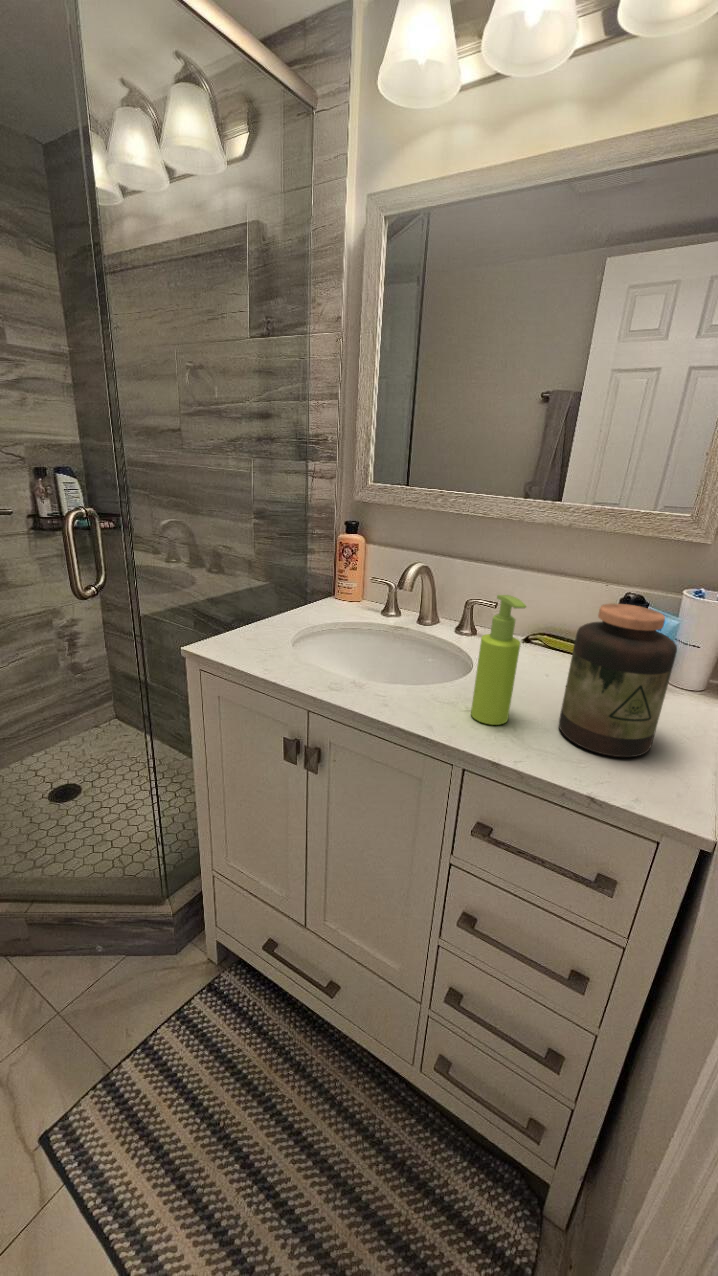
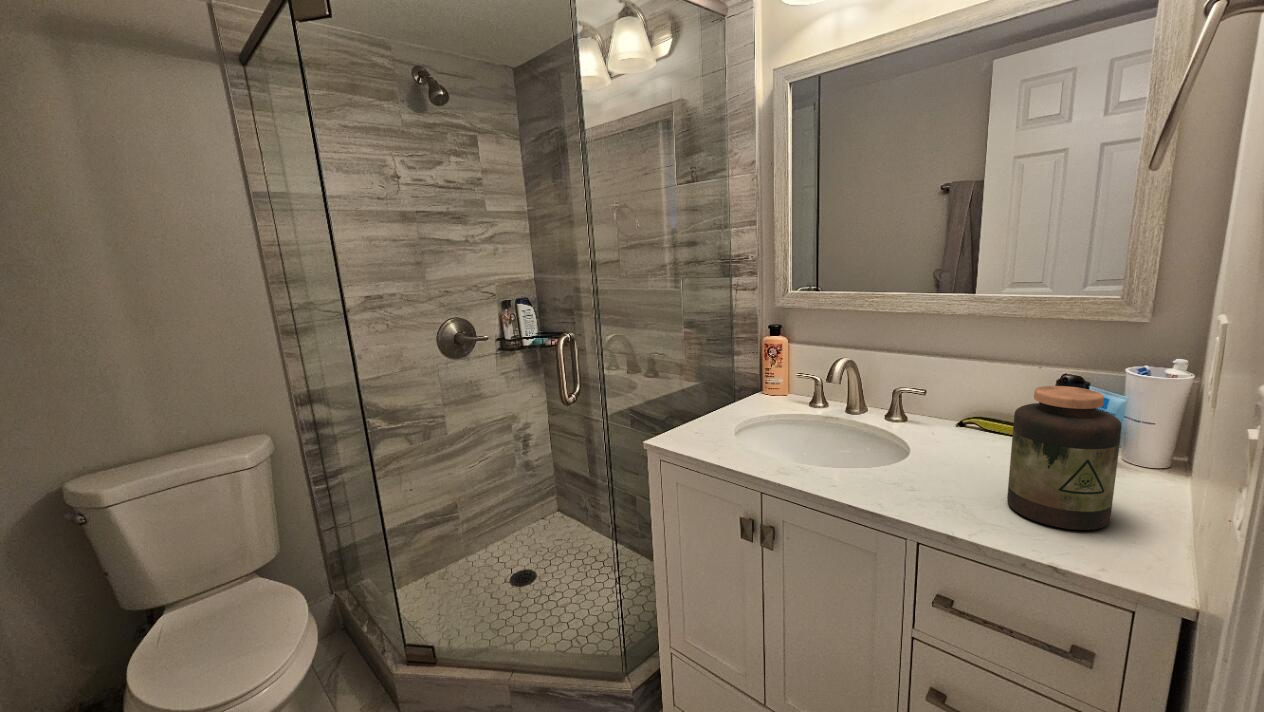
soap dispenser: present [471,595,526,725] -> none [917,383,962,502]

